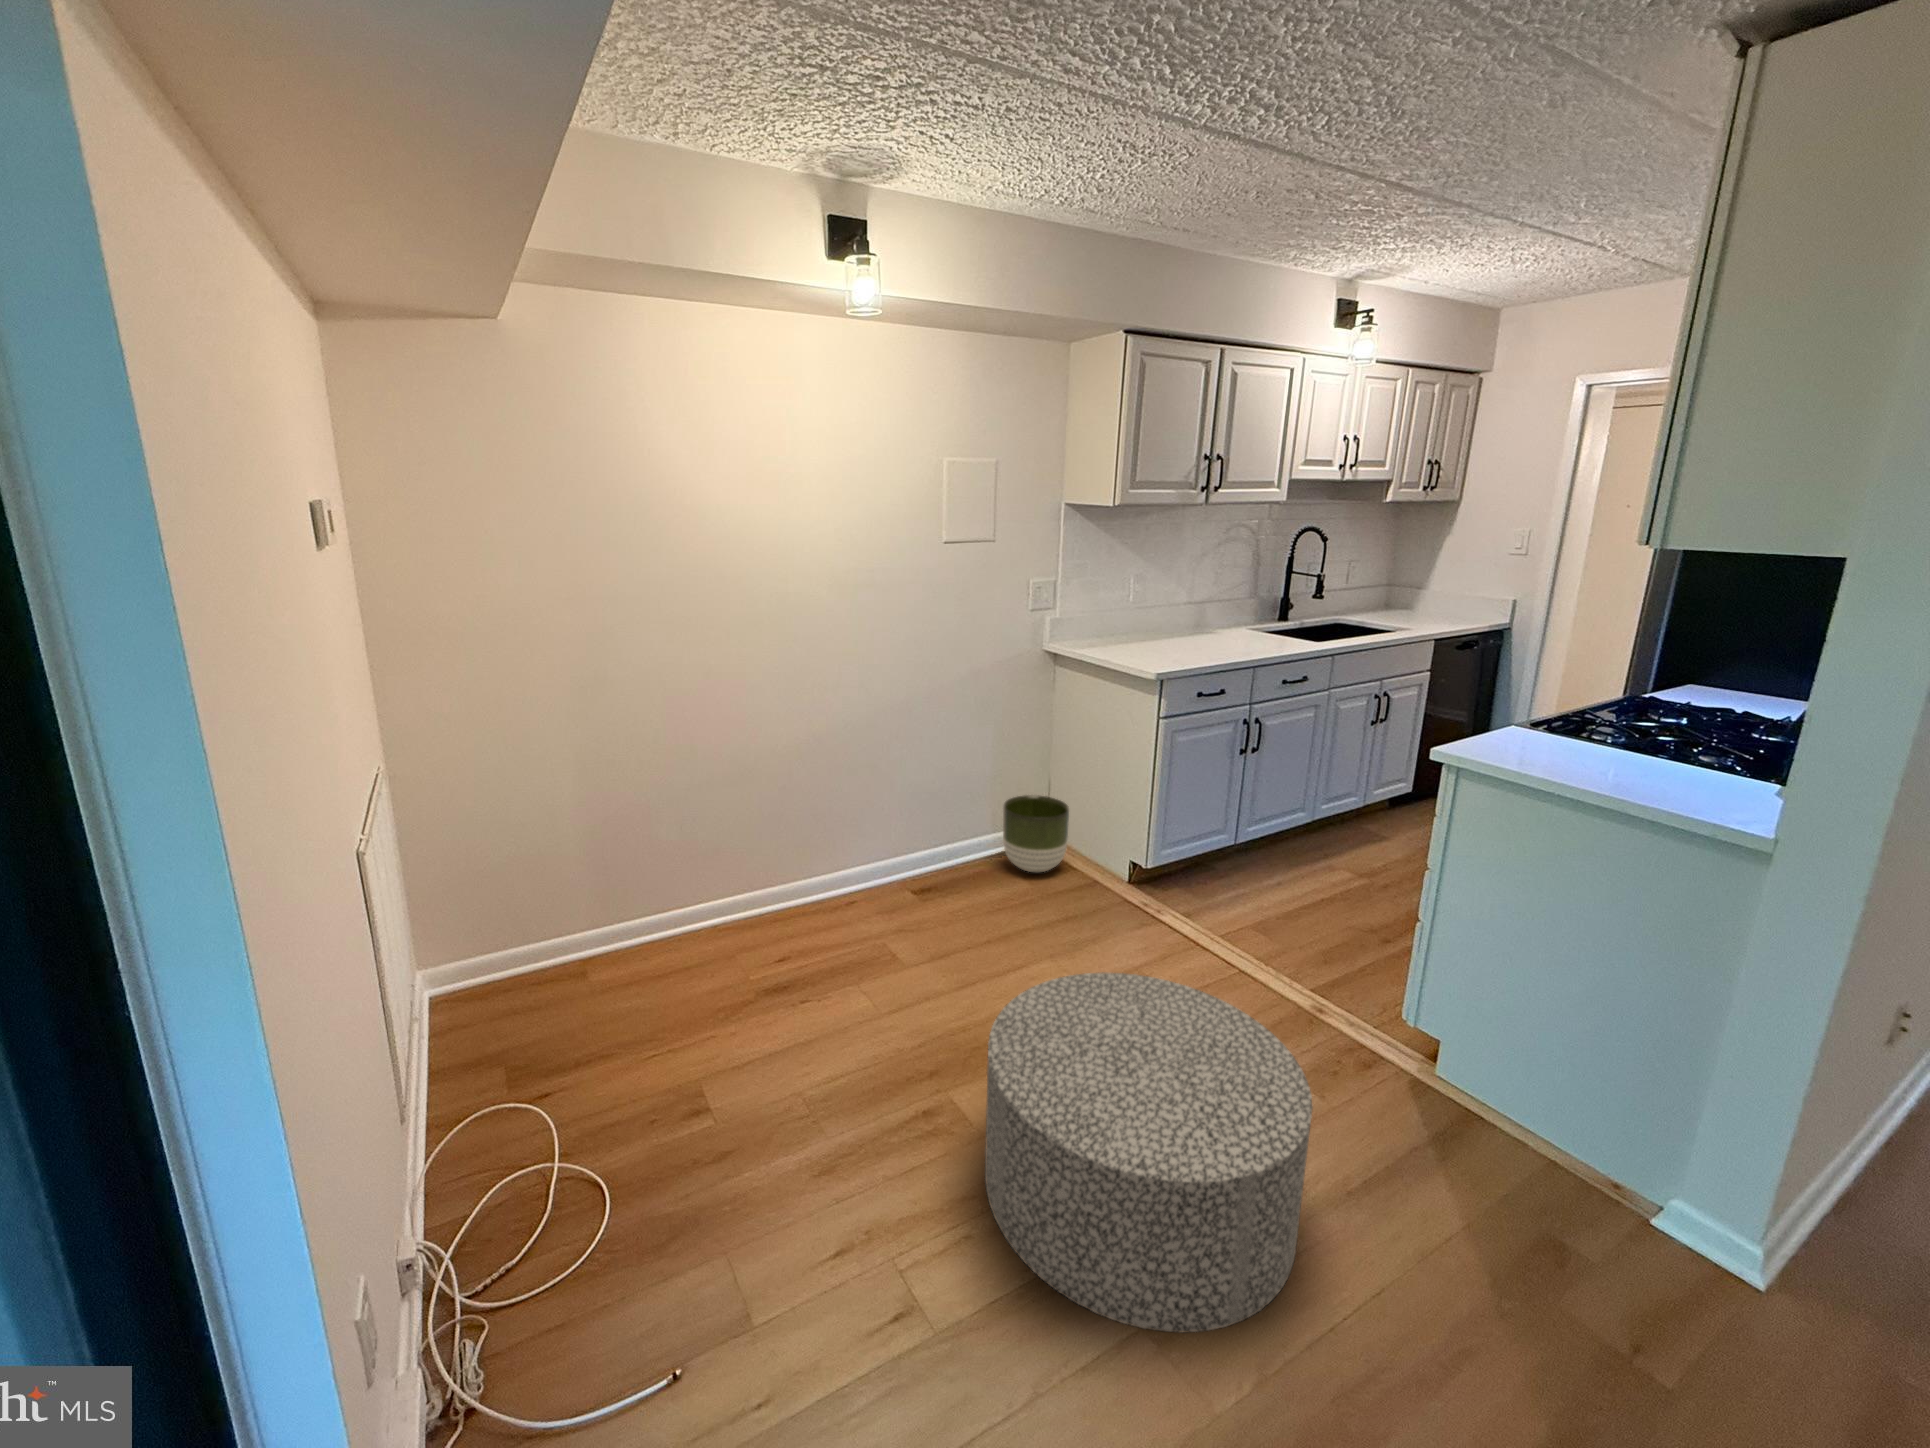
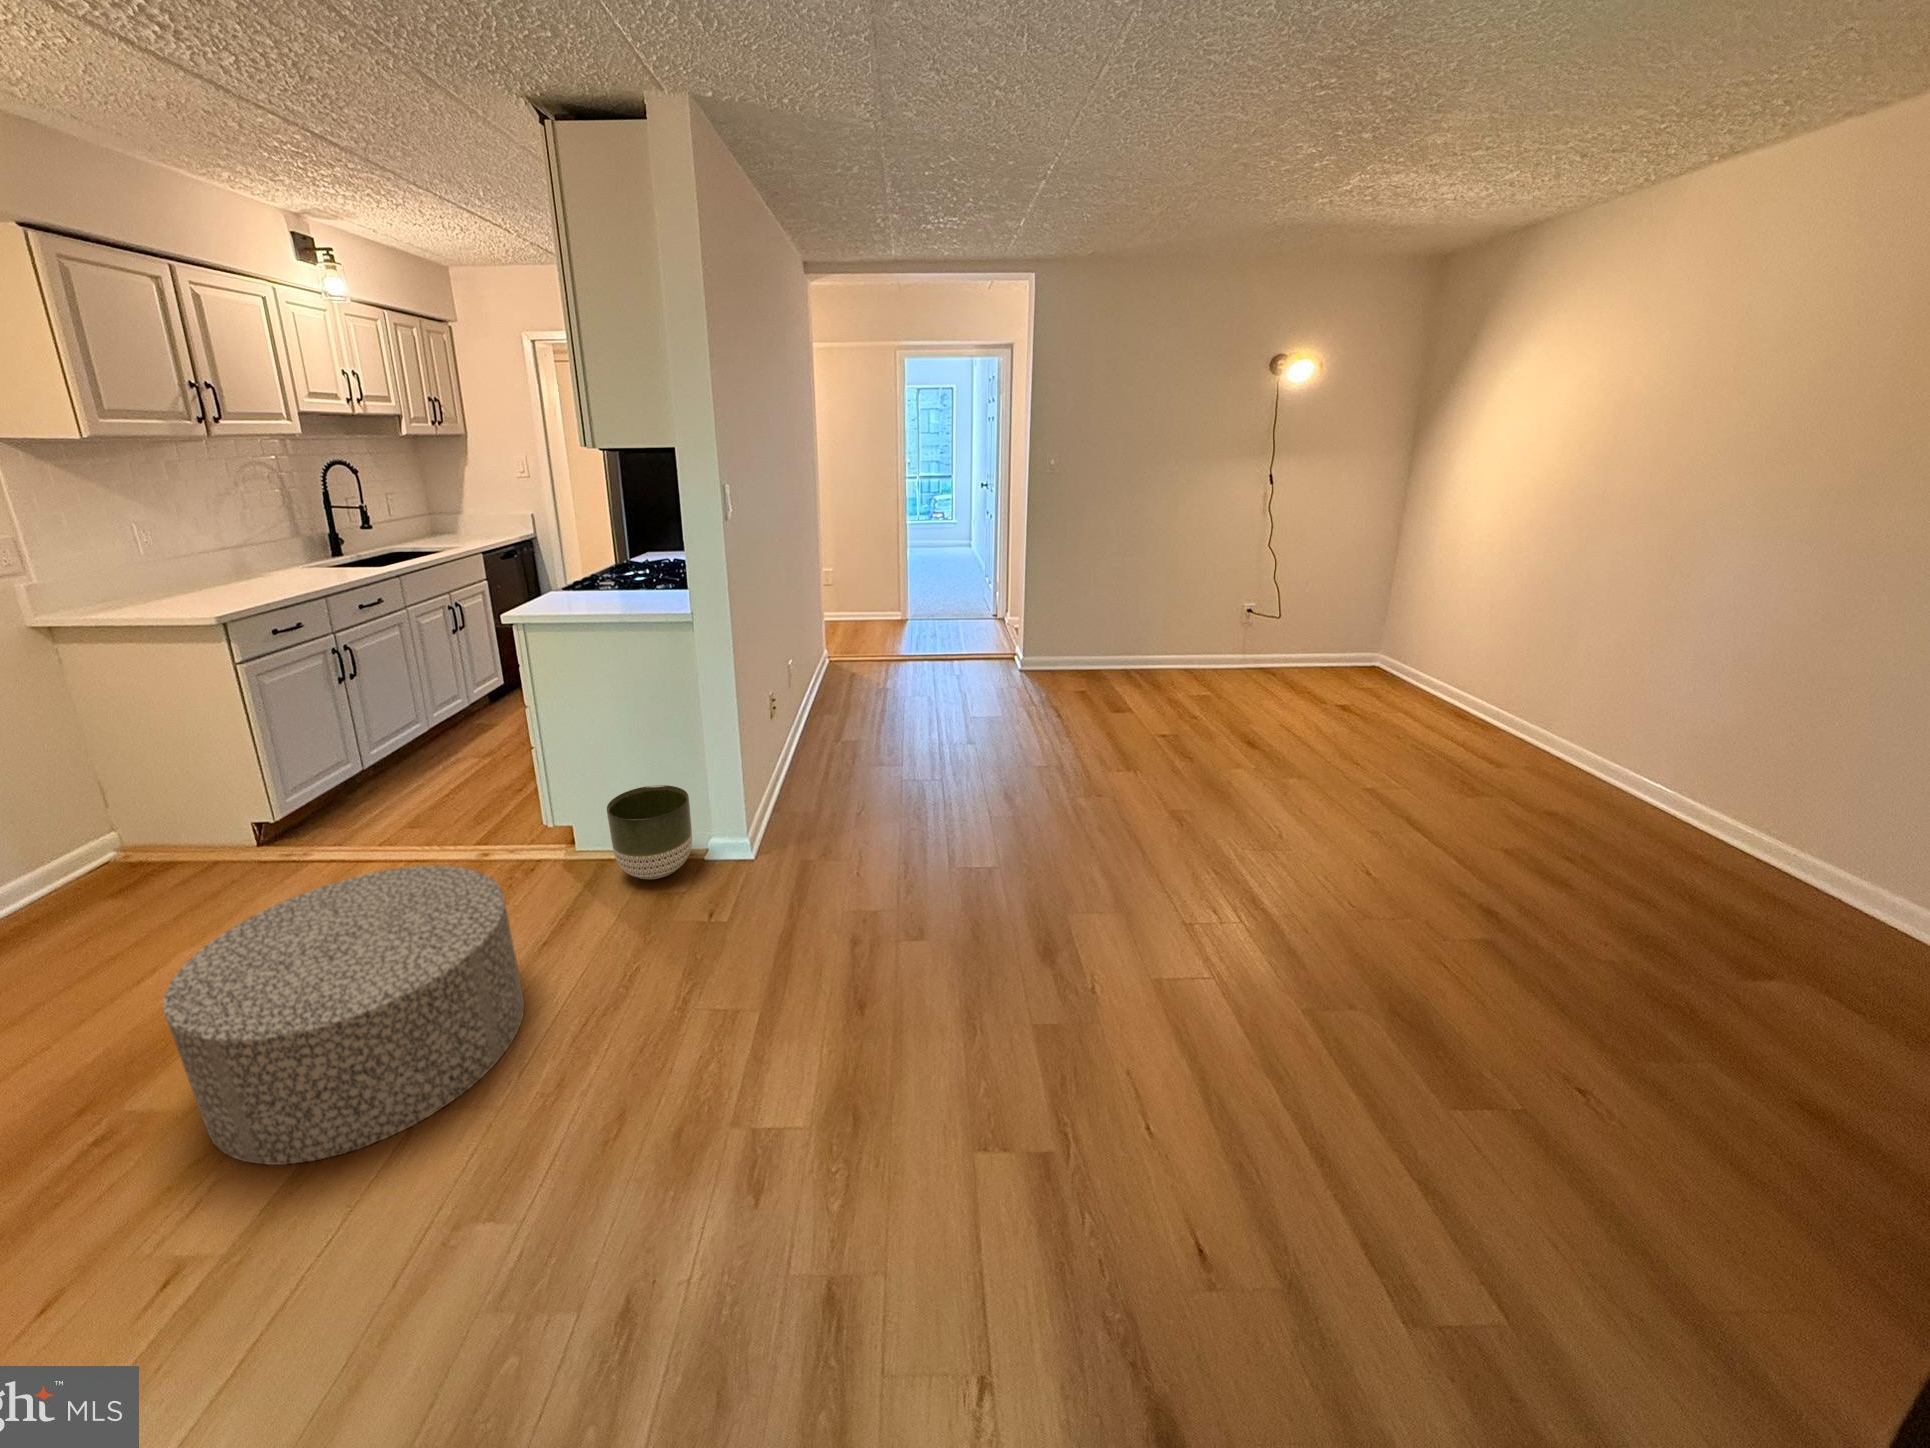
planter: present [1003,795,1069,872] -> present [607,785,692,879]

